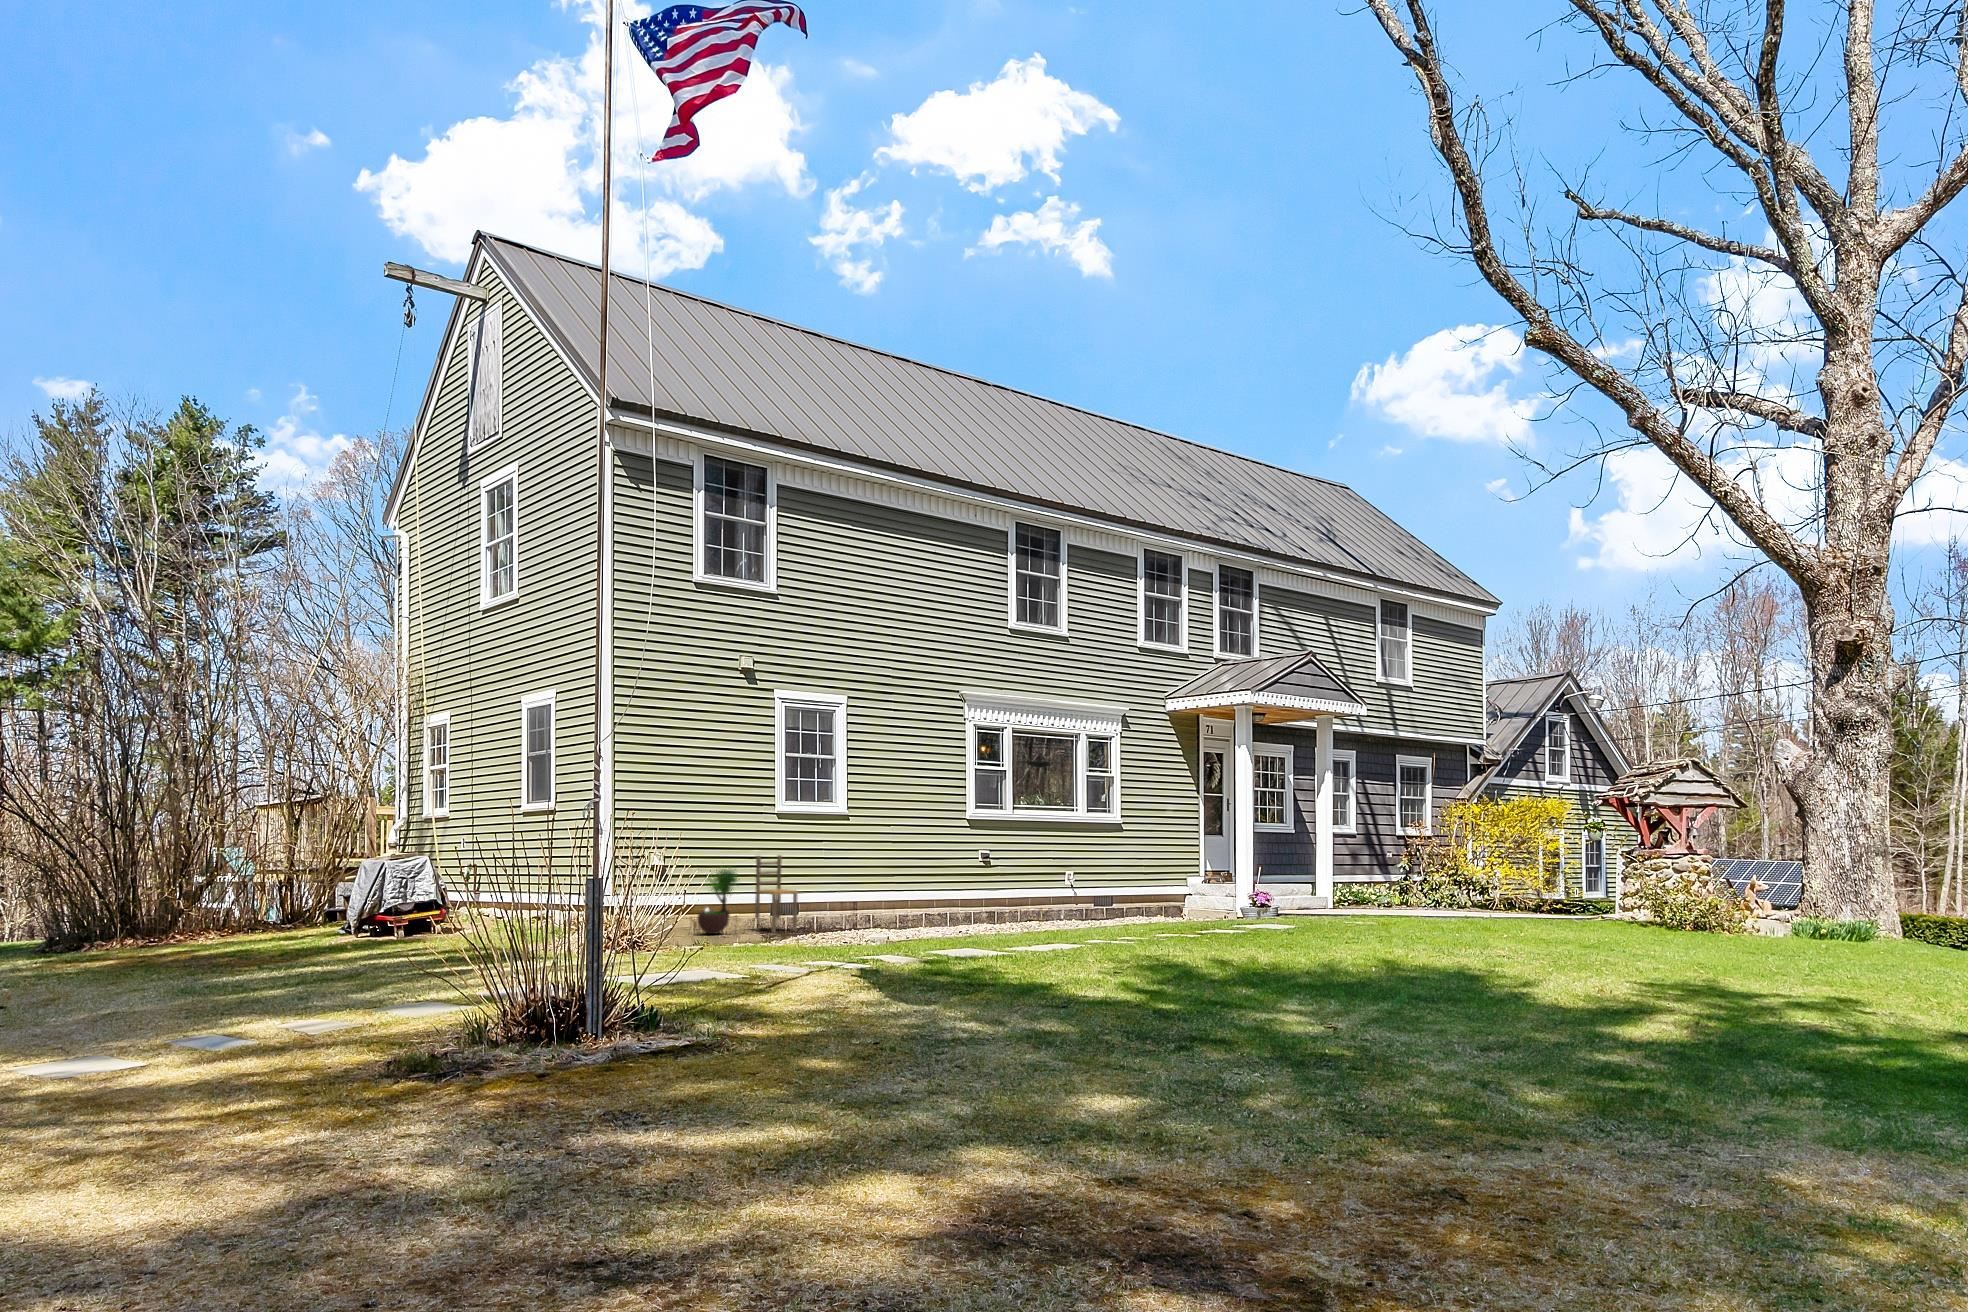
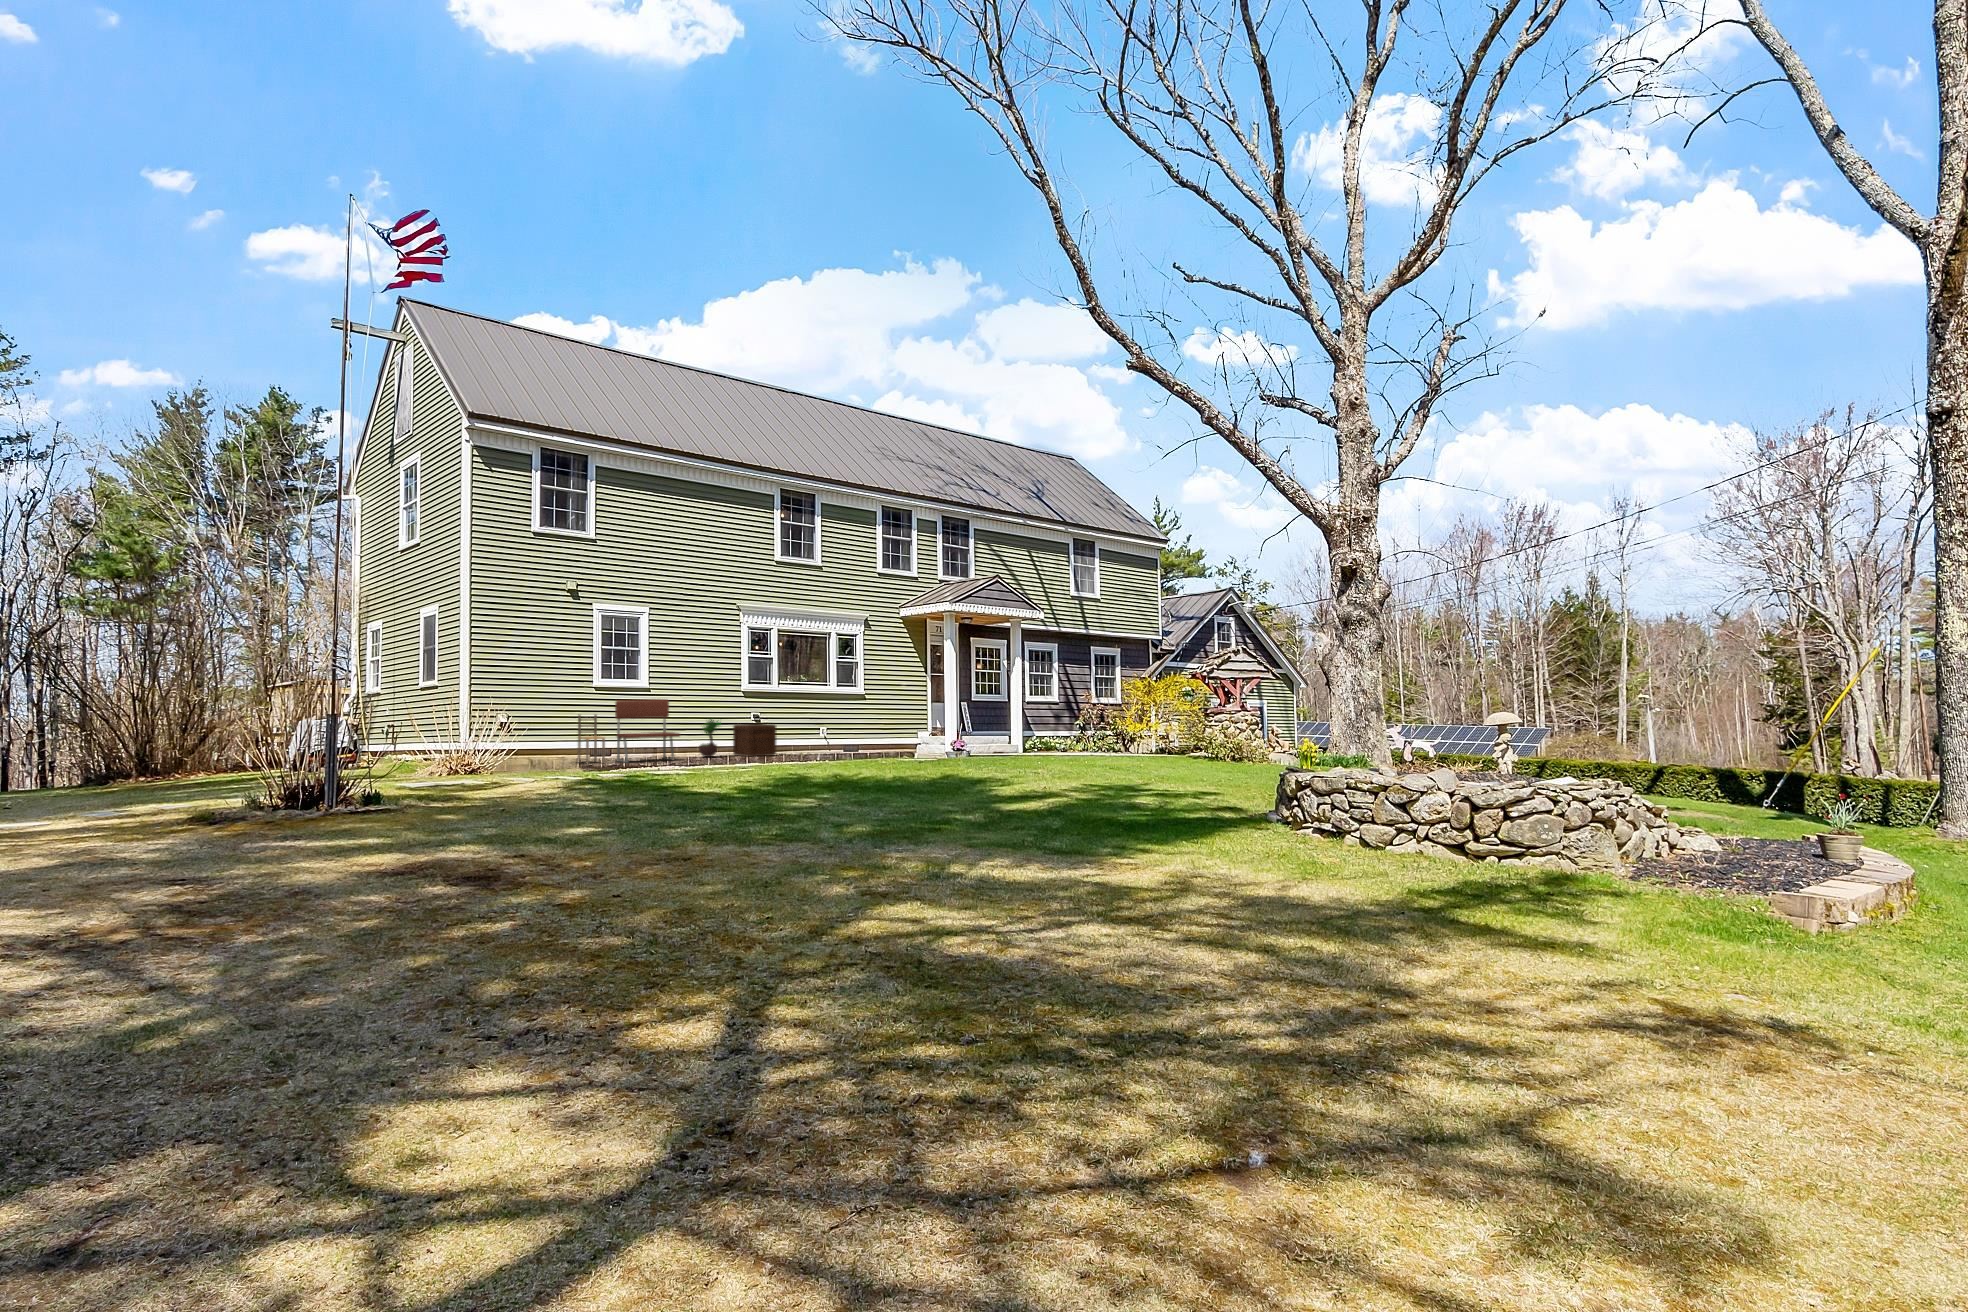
bench: none [807,833,901,931] -> present [615,699,680,763]
potted tree: present [697,869,737,934] -> present [699,719,721,757]
wooden crate: none [956,869,1022,921] -> present [733,724,777,757]

